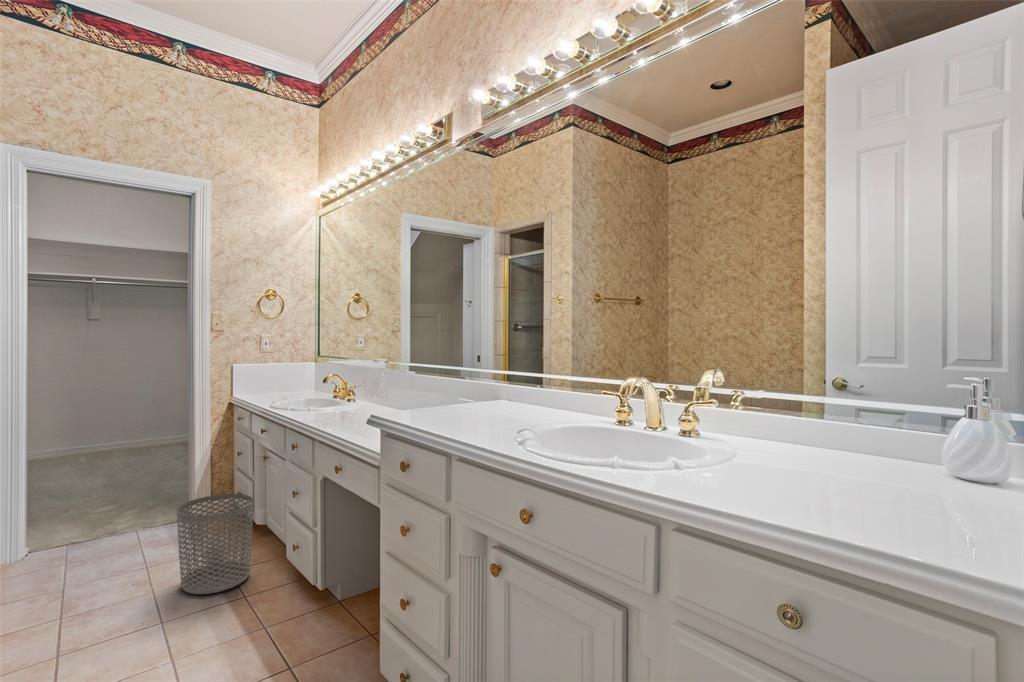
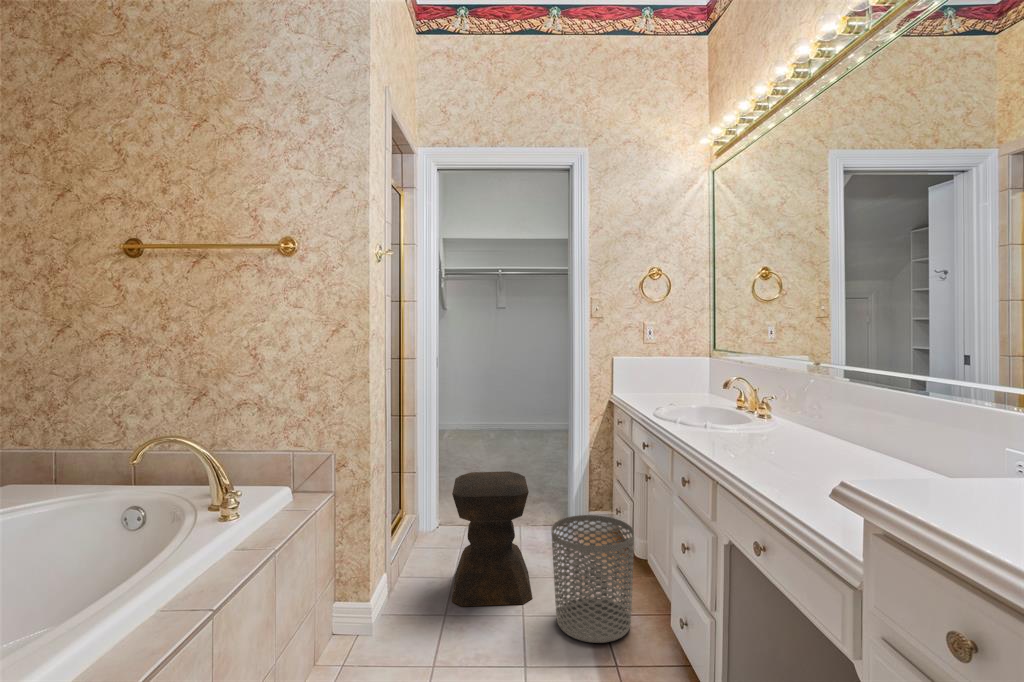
stool: none [58,473,154,605] -> present [452,471,532,606]

